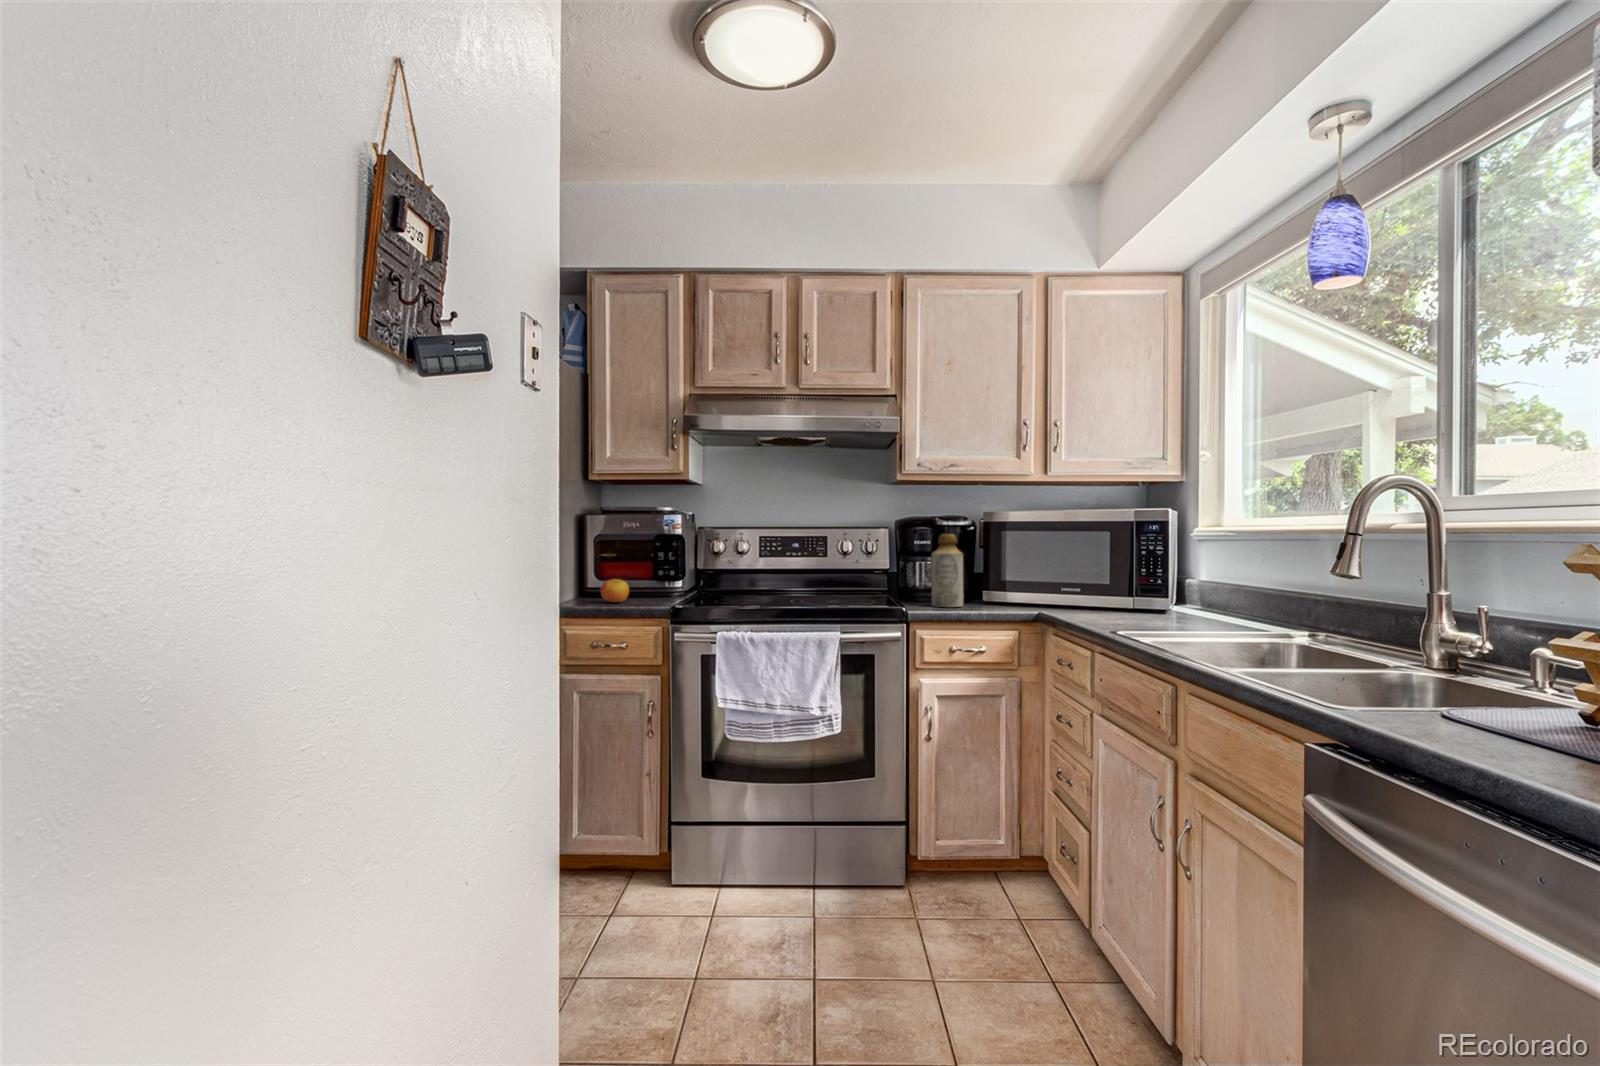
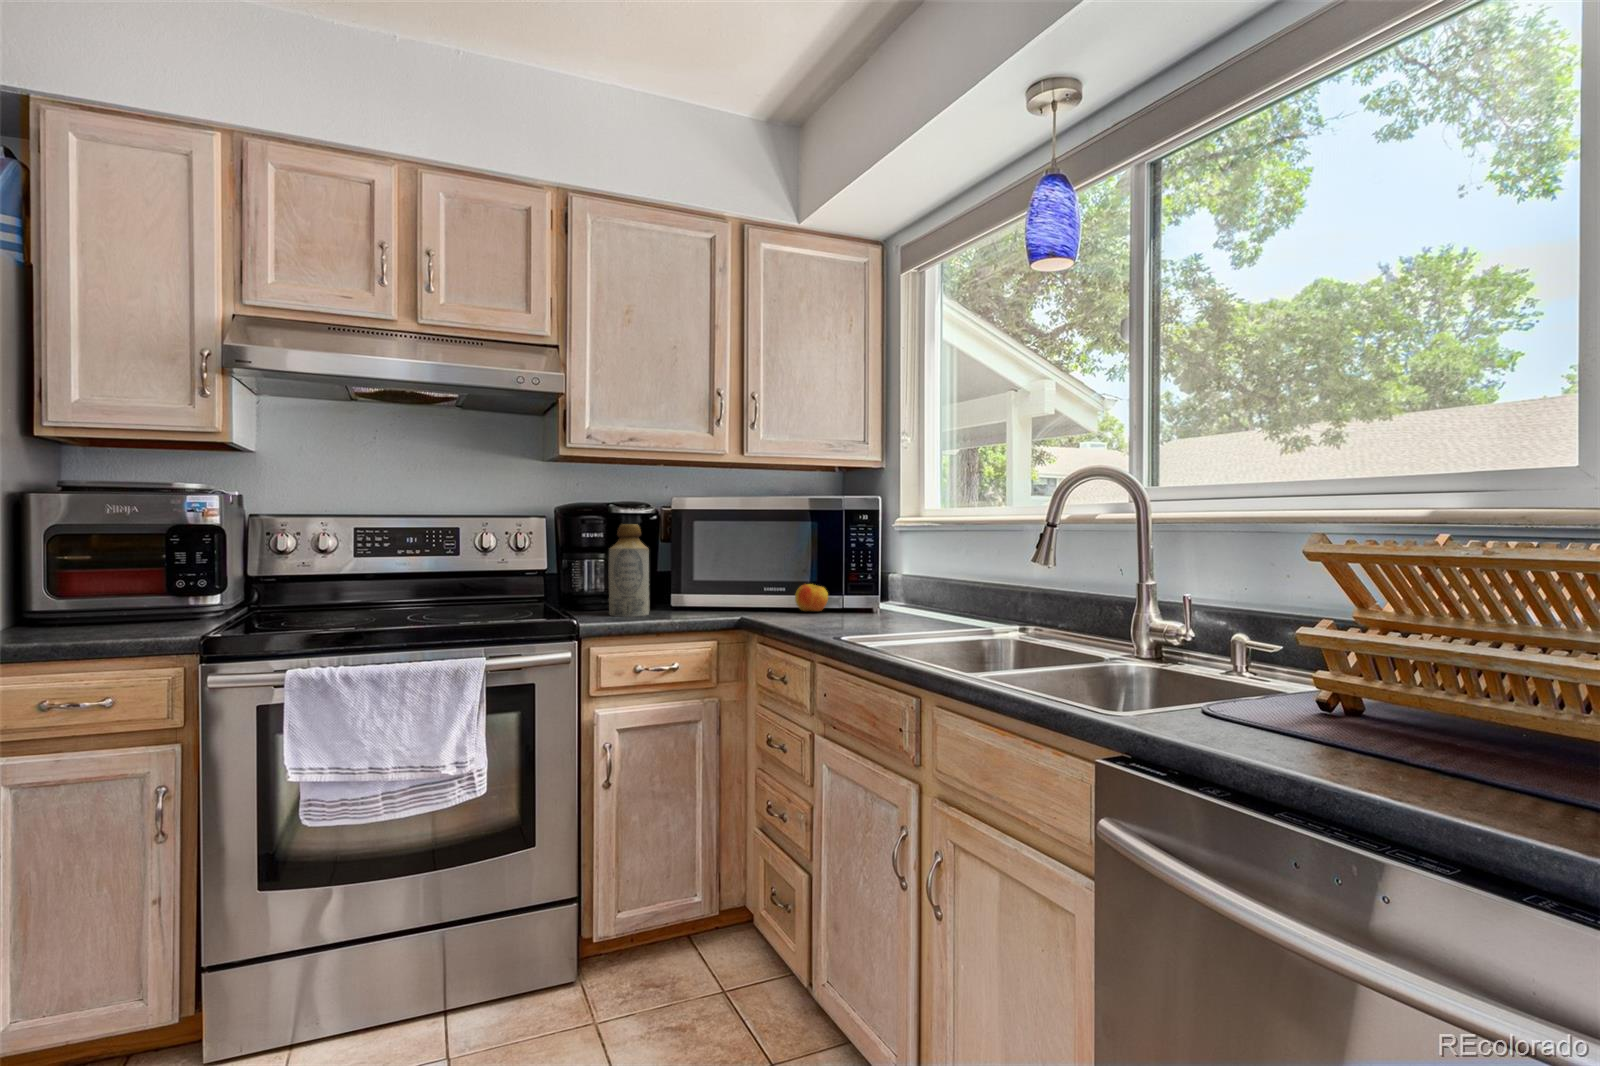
apple: present [601,579,629,602] -> present [795,584,828,611]

